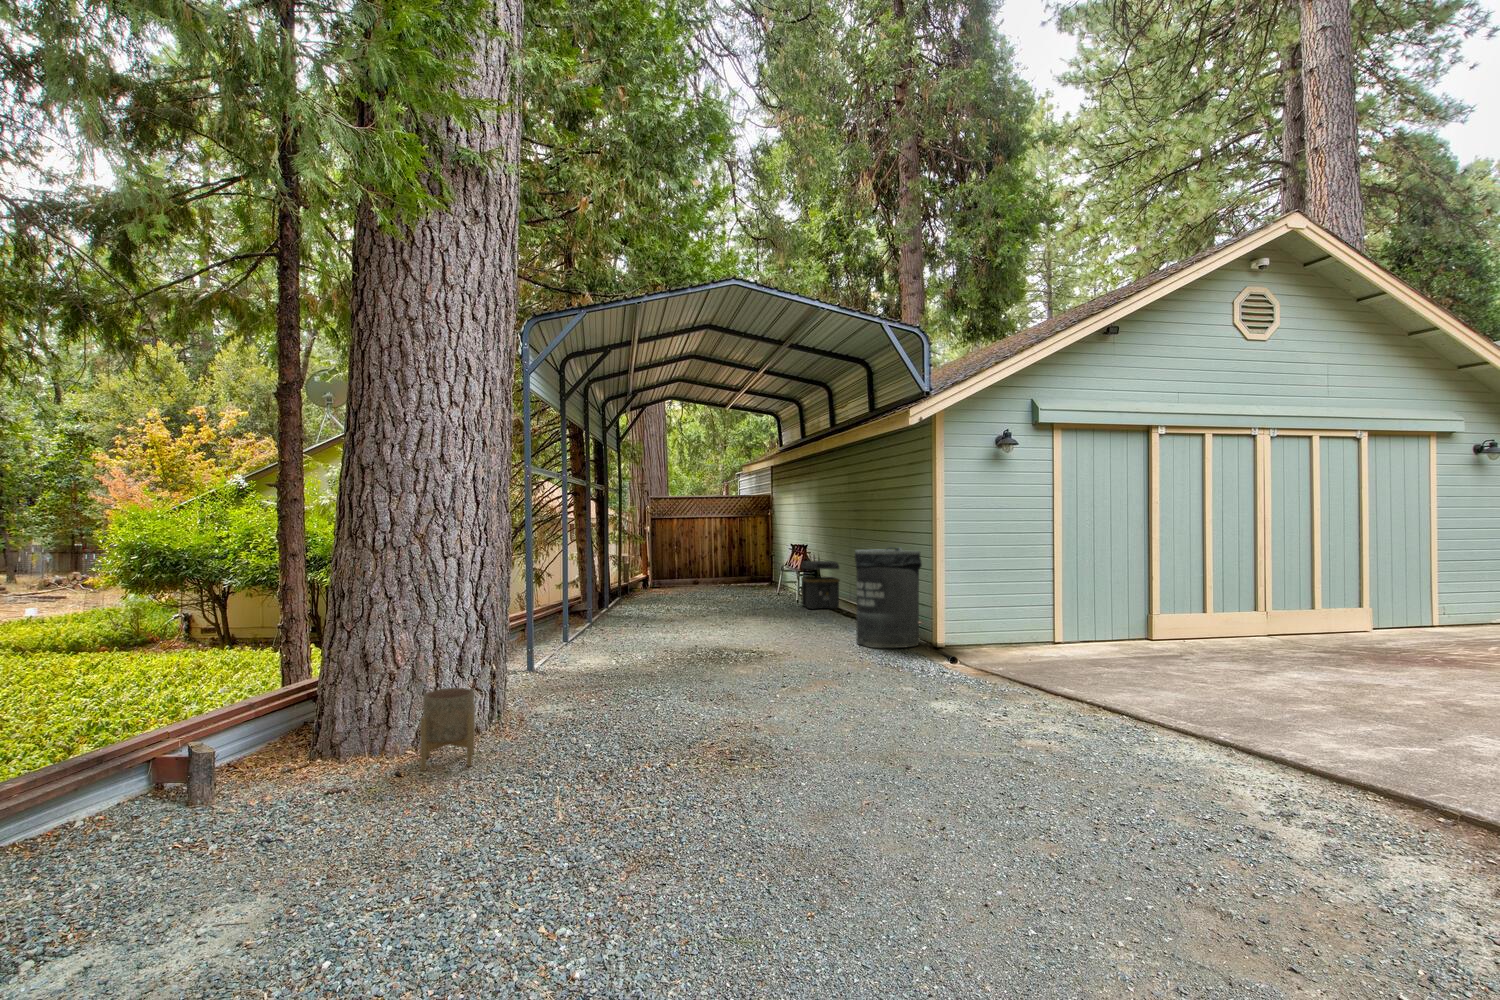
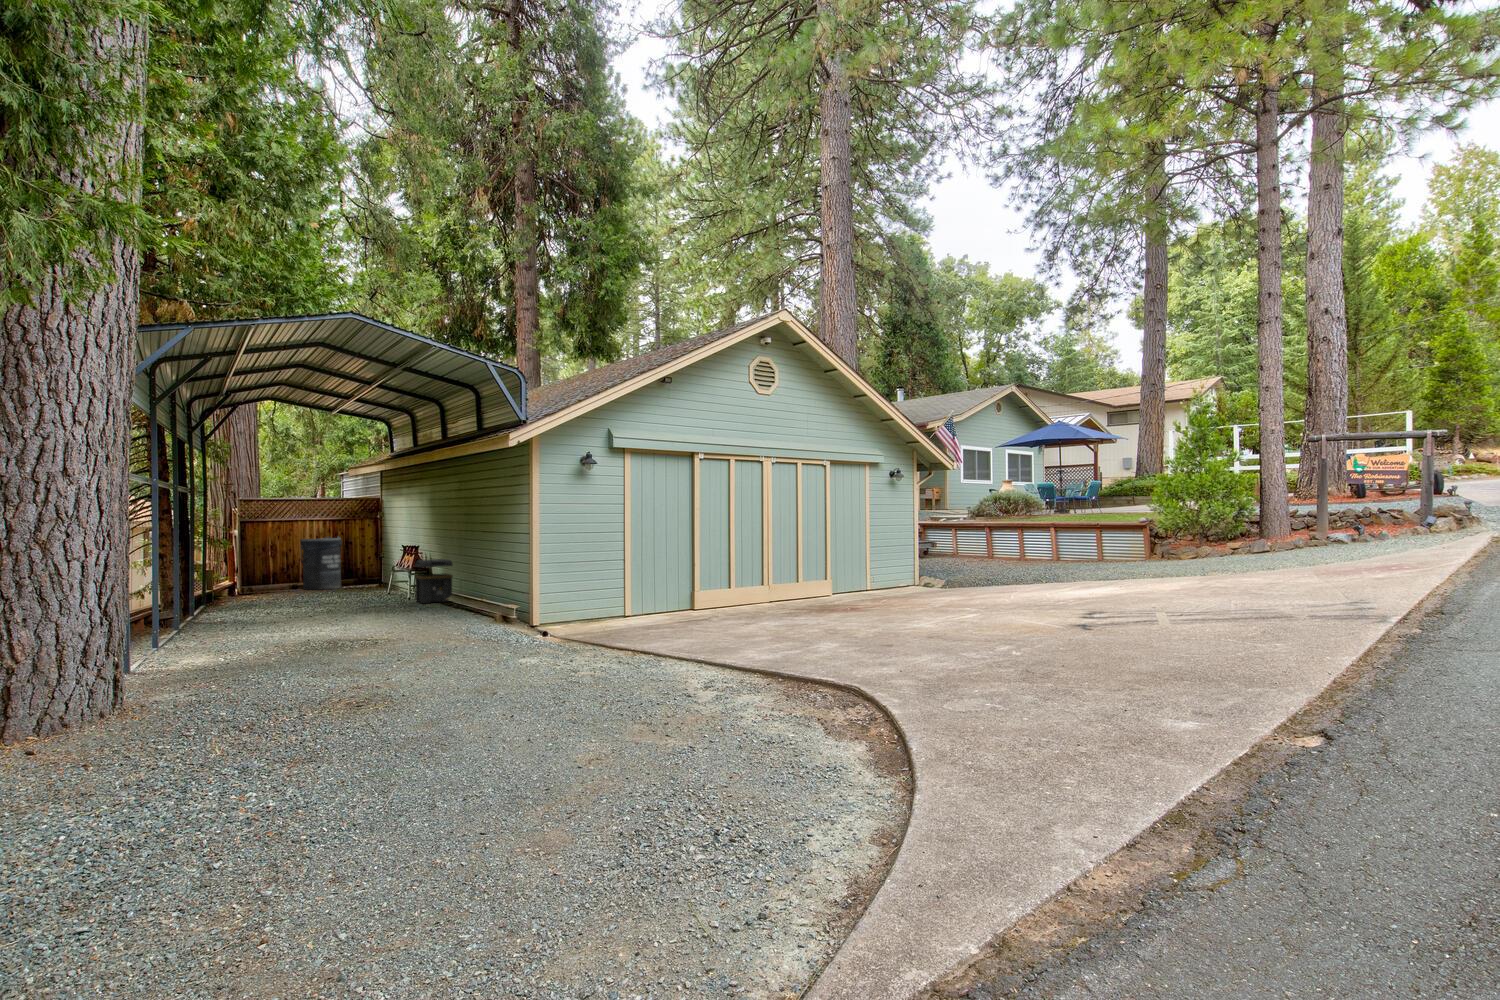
trash can: present [855,547,922,648] -> present [300,537,342,590]
planter: present [420,688,475,771] -> none [48,676,109,749]

